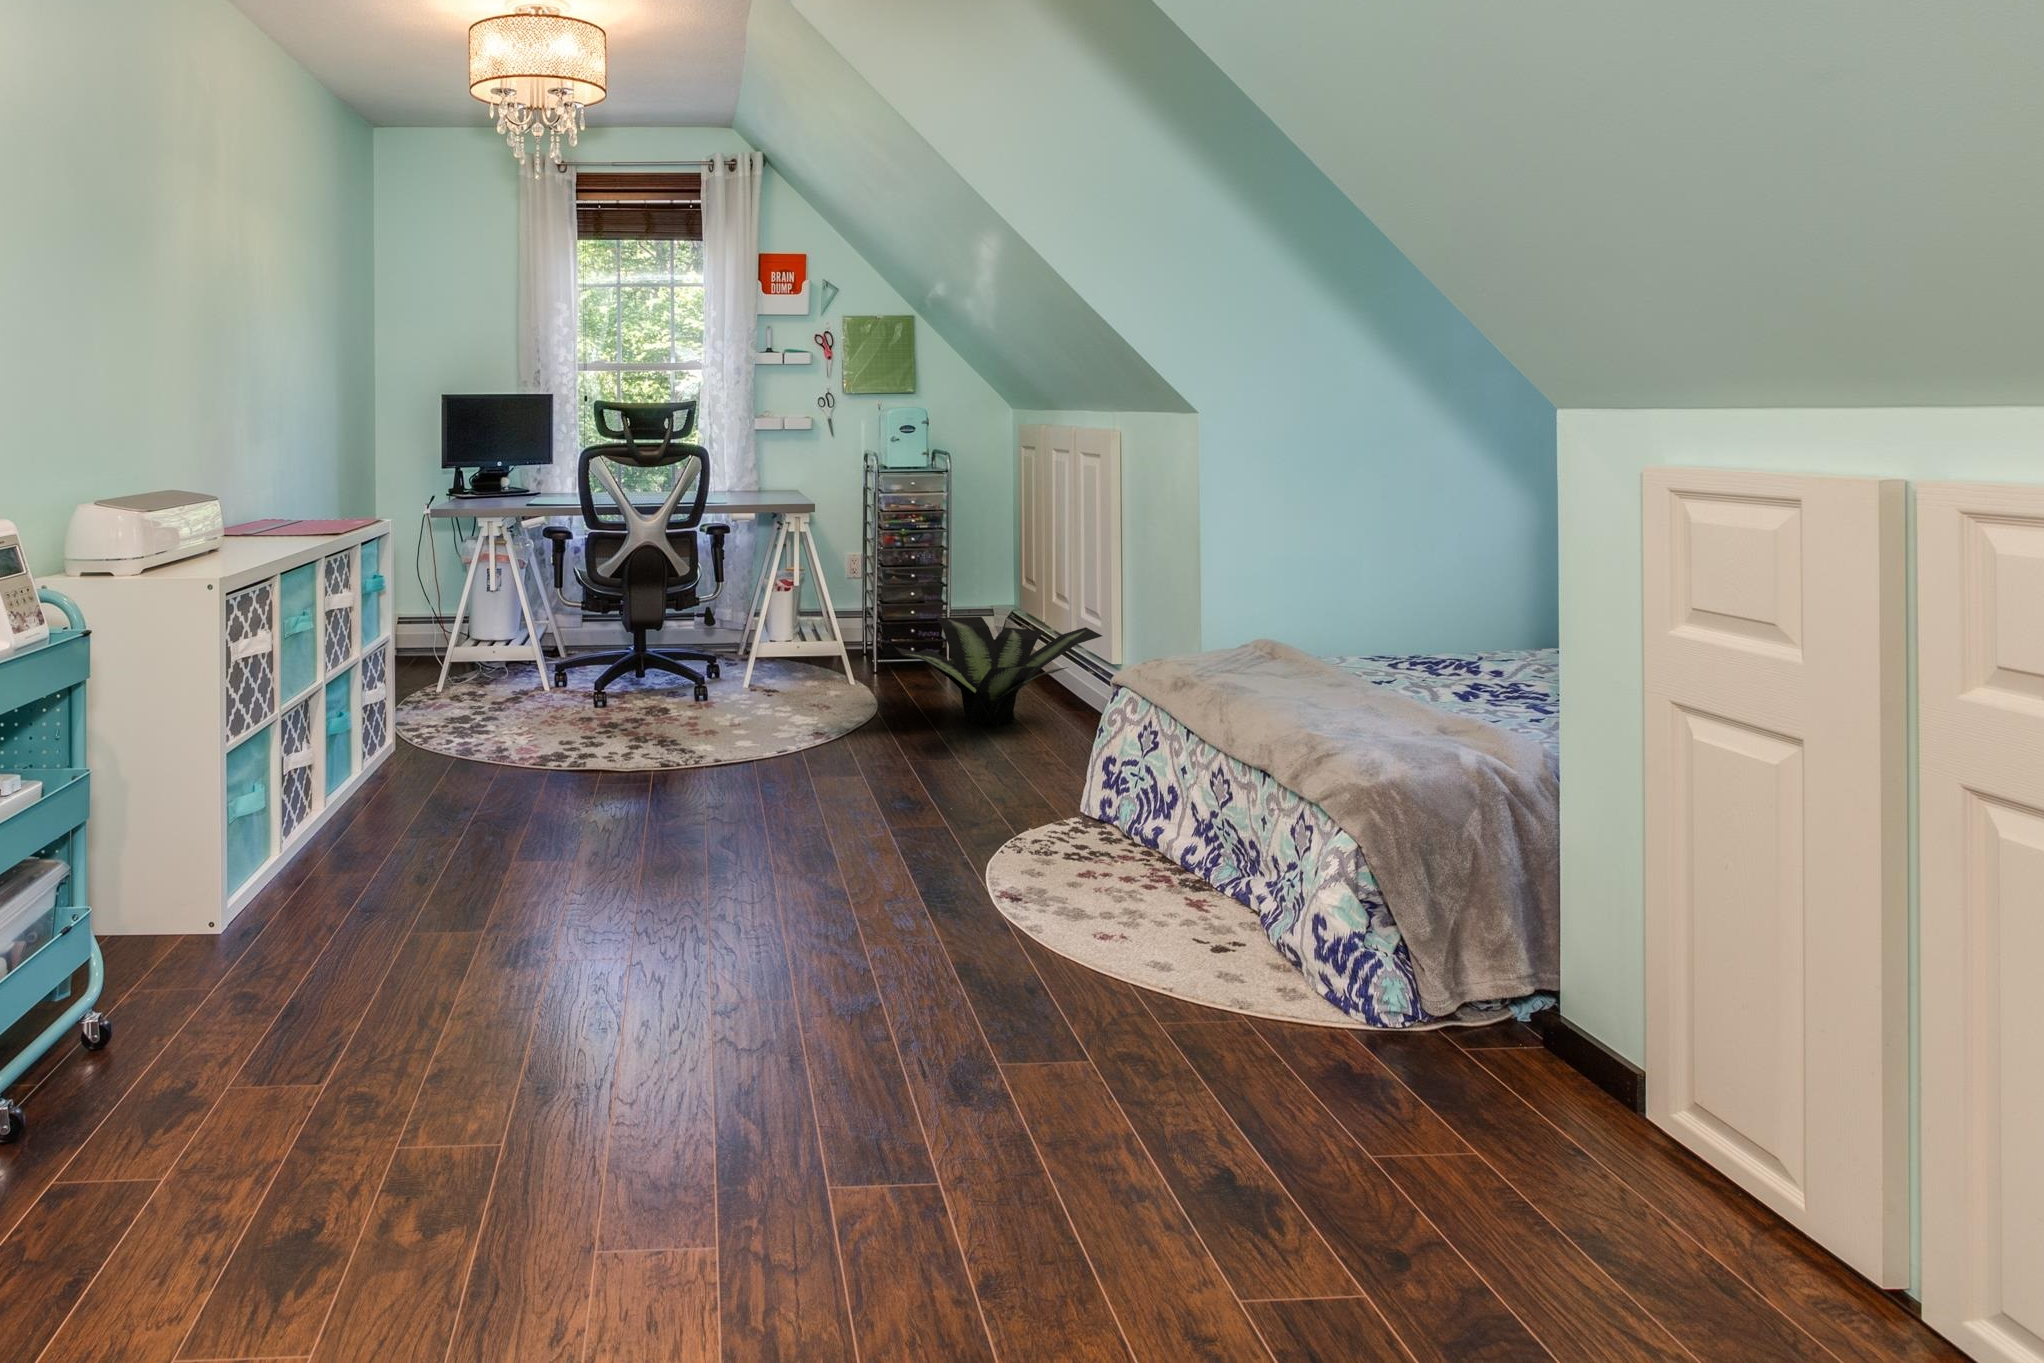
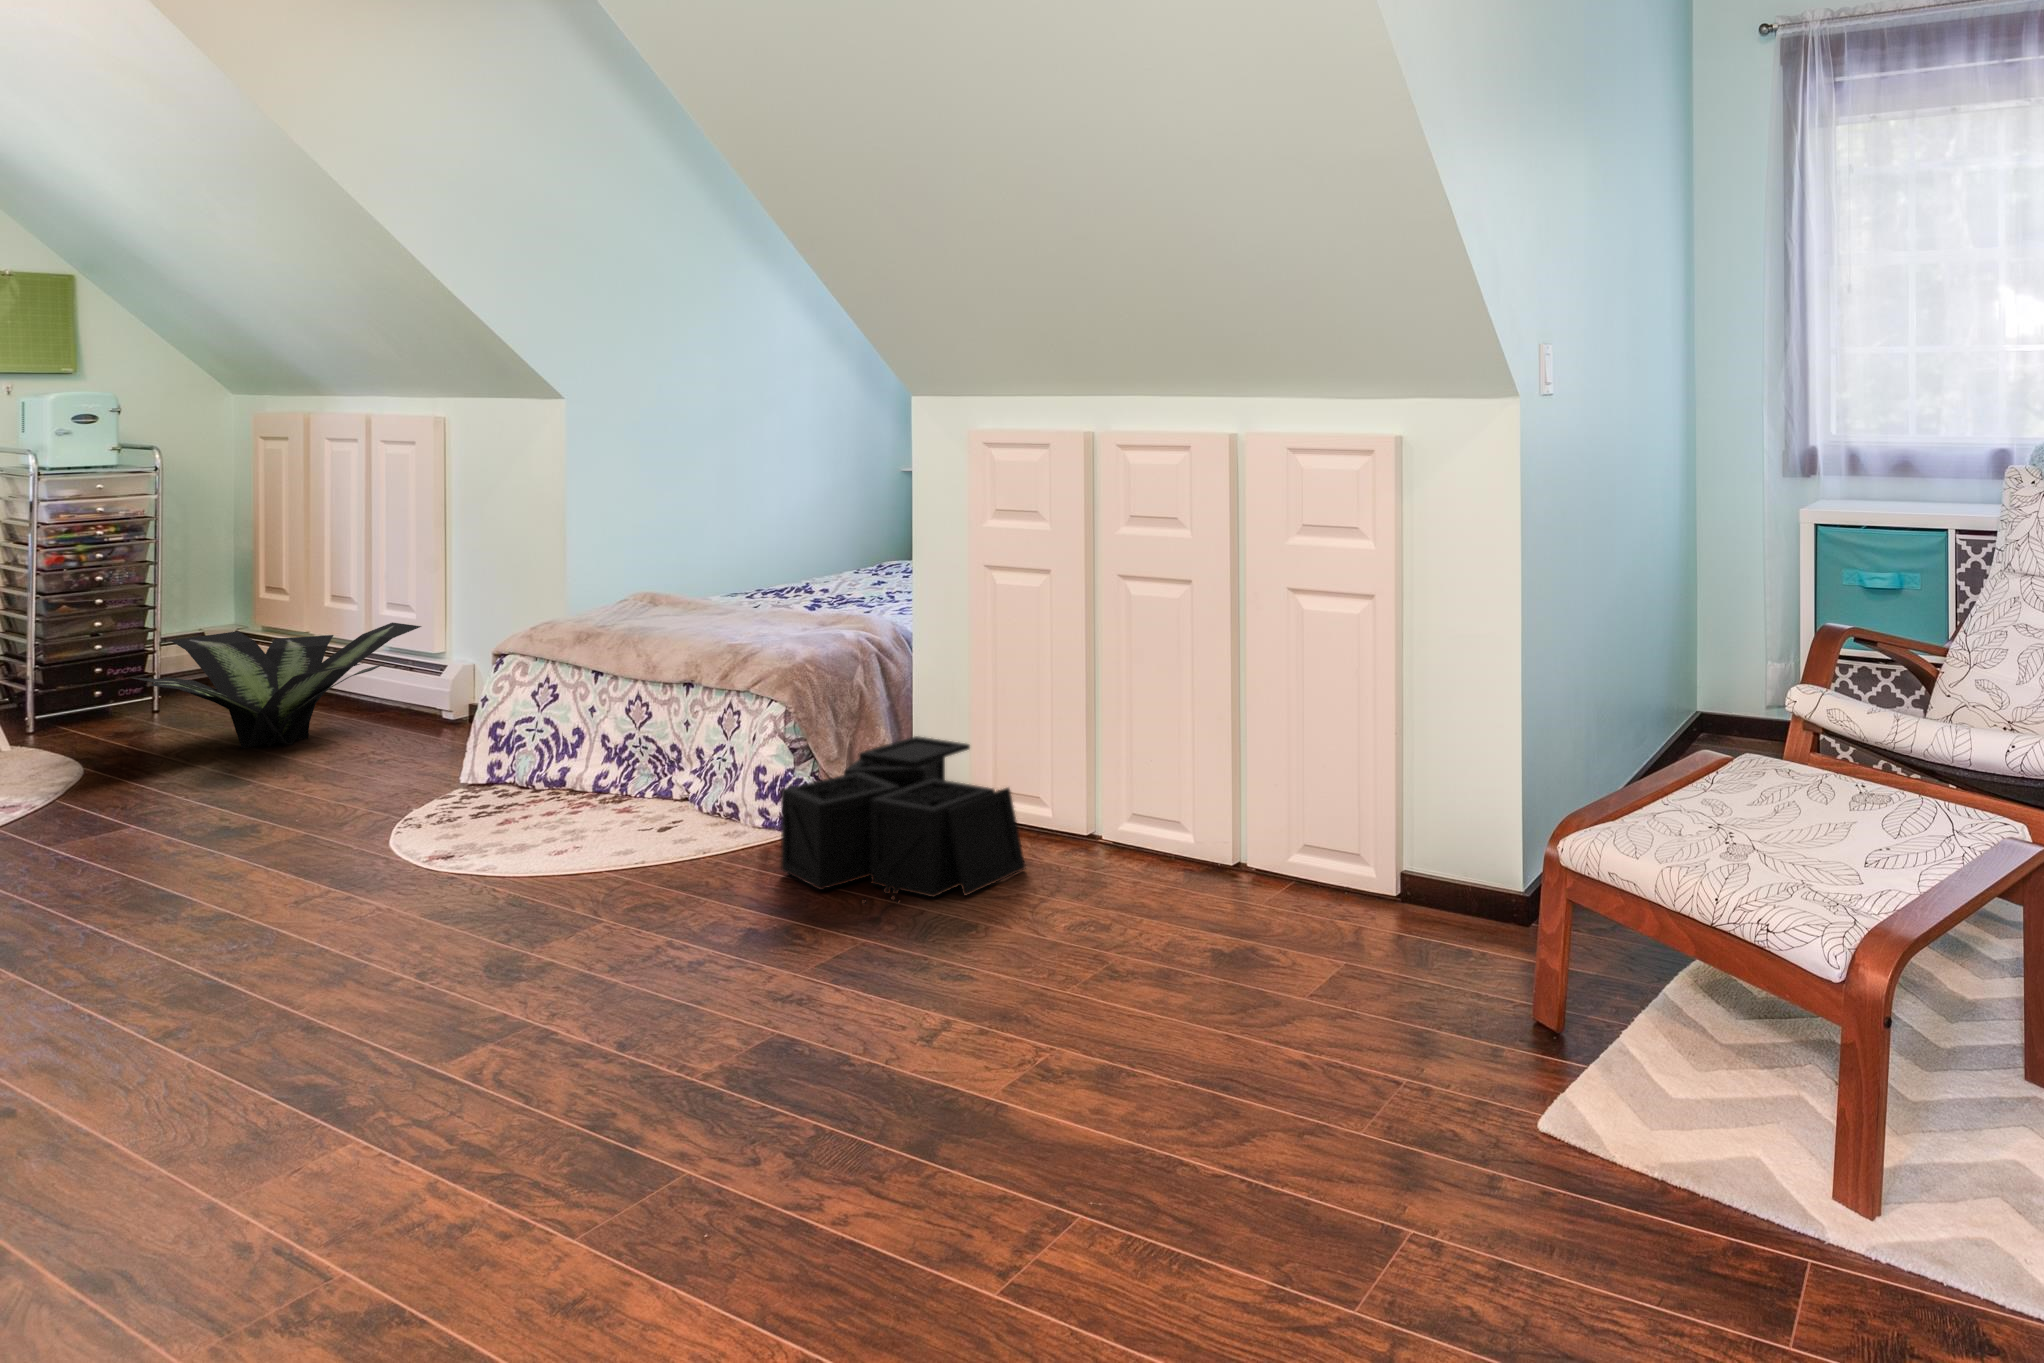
storage bin: none [1309,943,1706,1295] -> present [781,736,1026,903]

